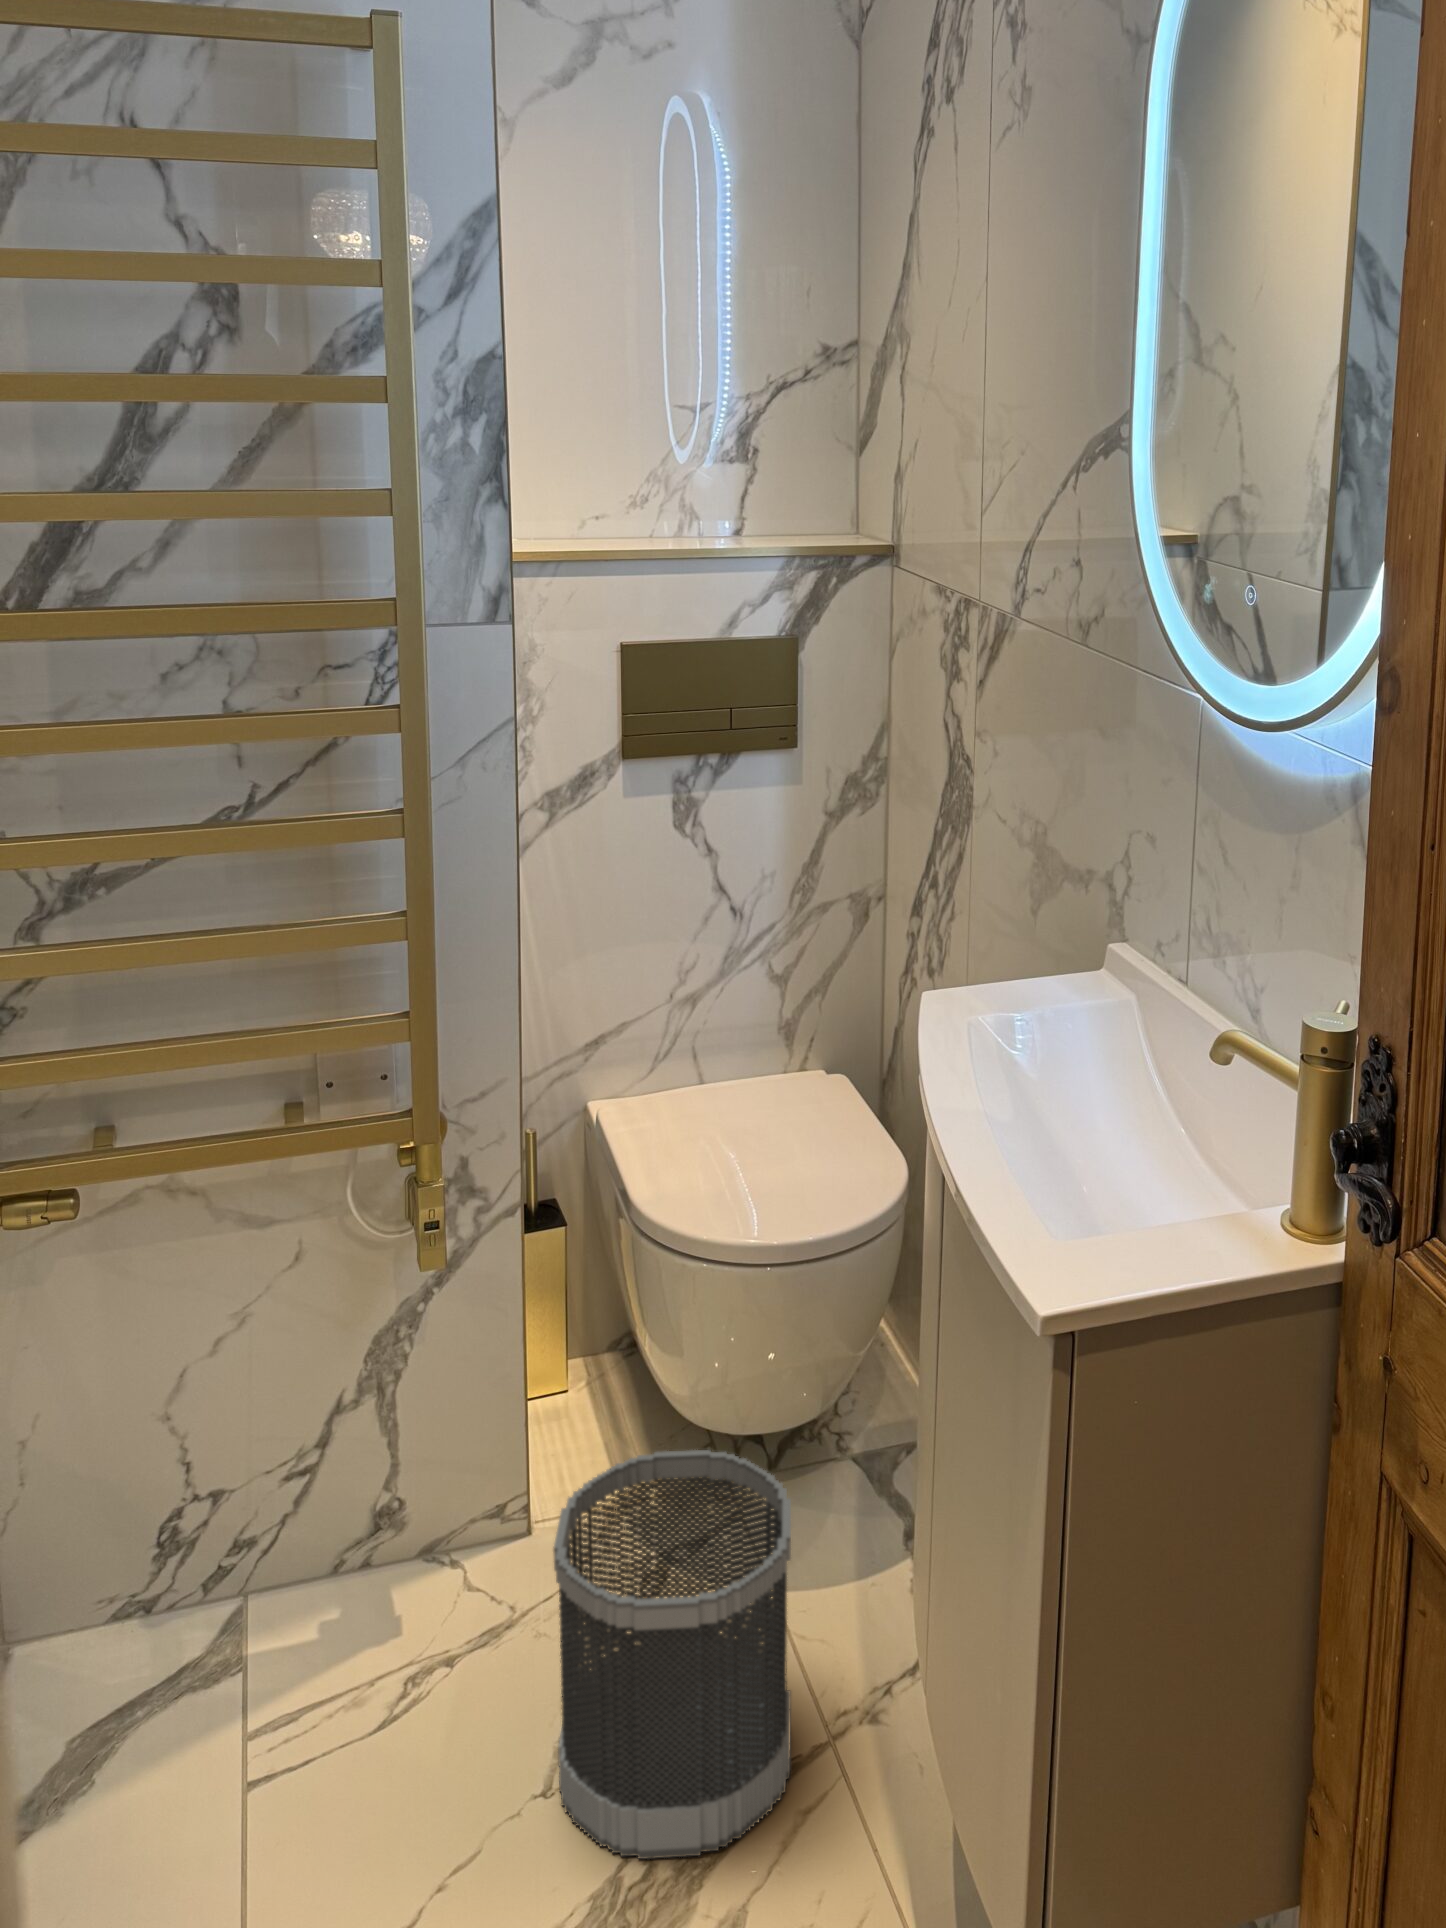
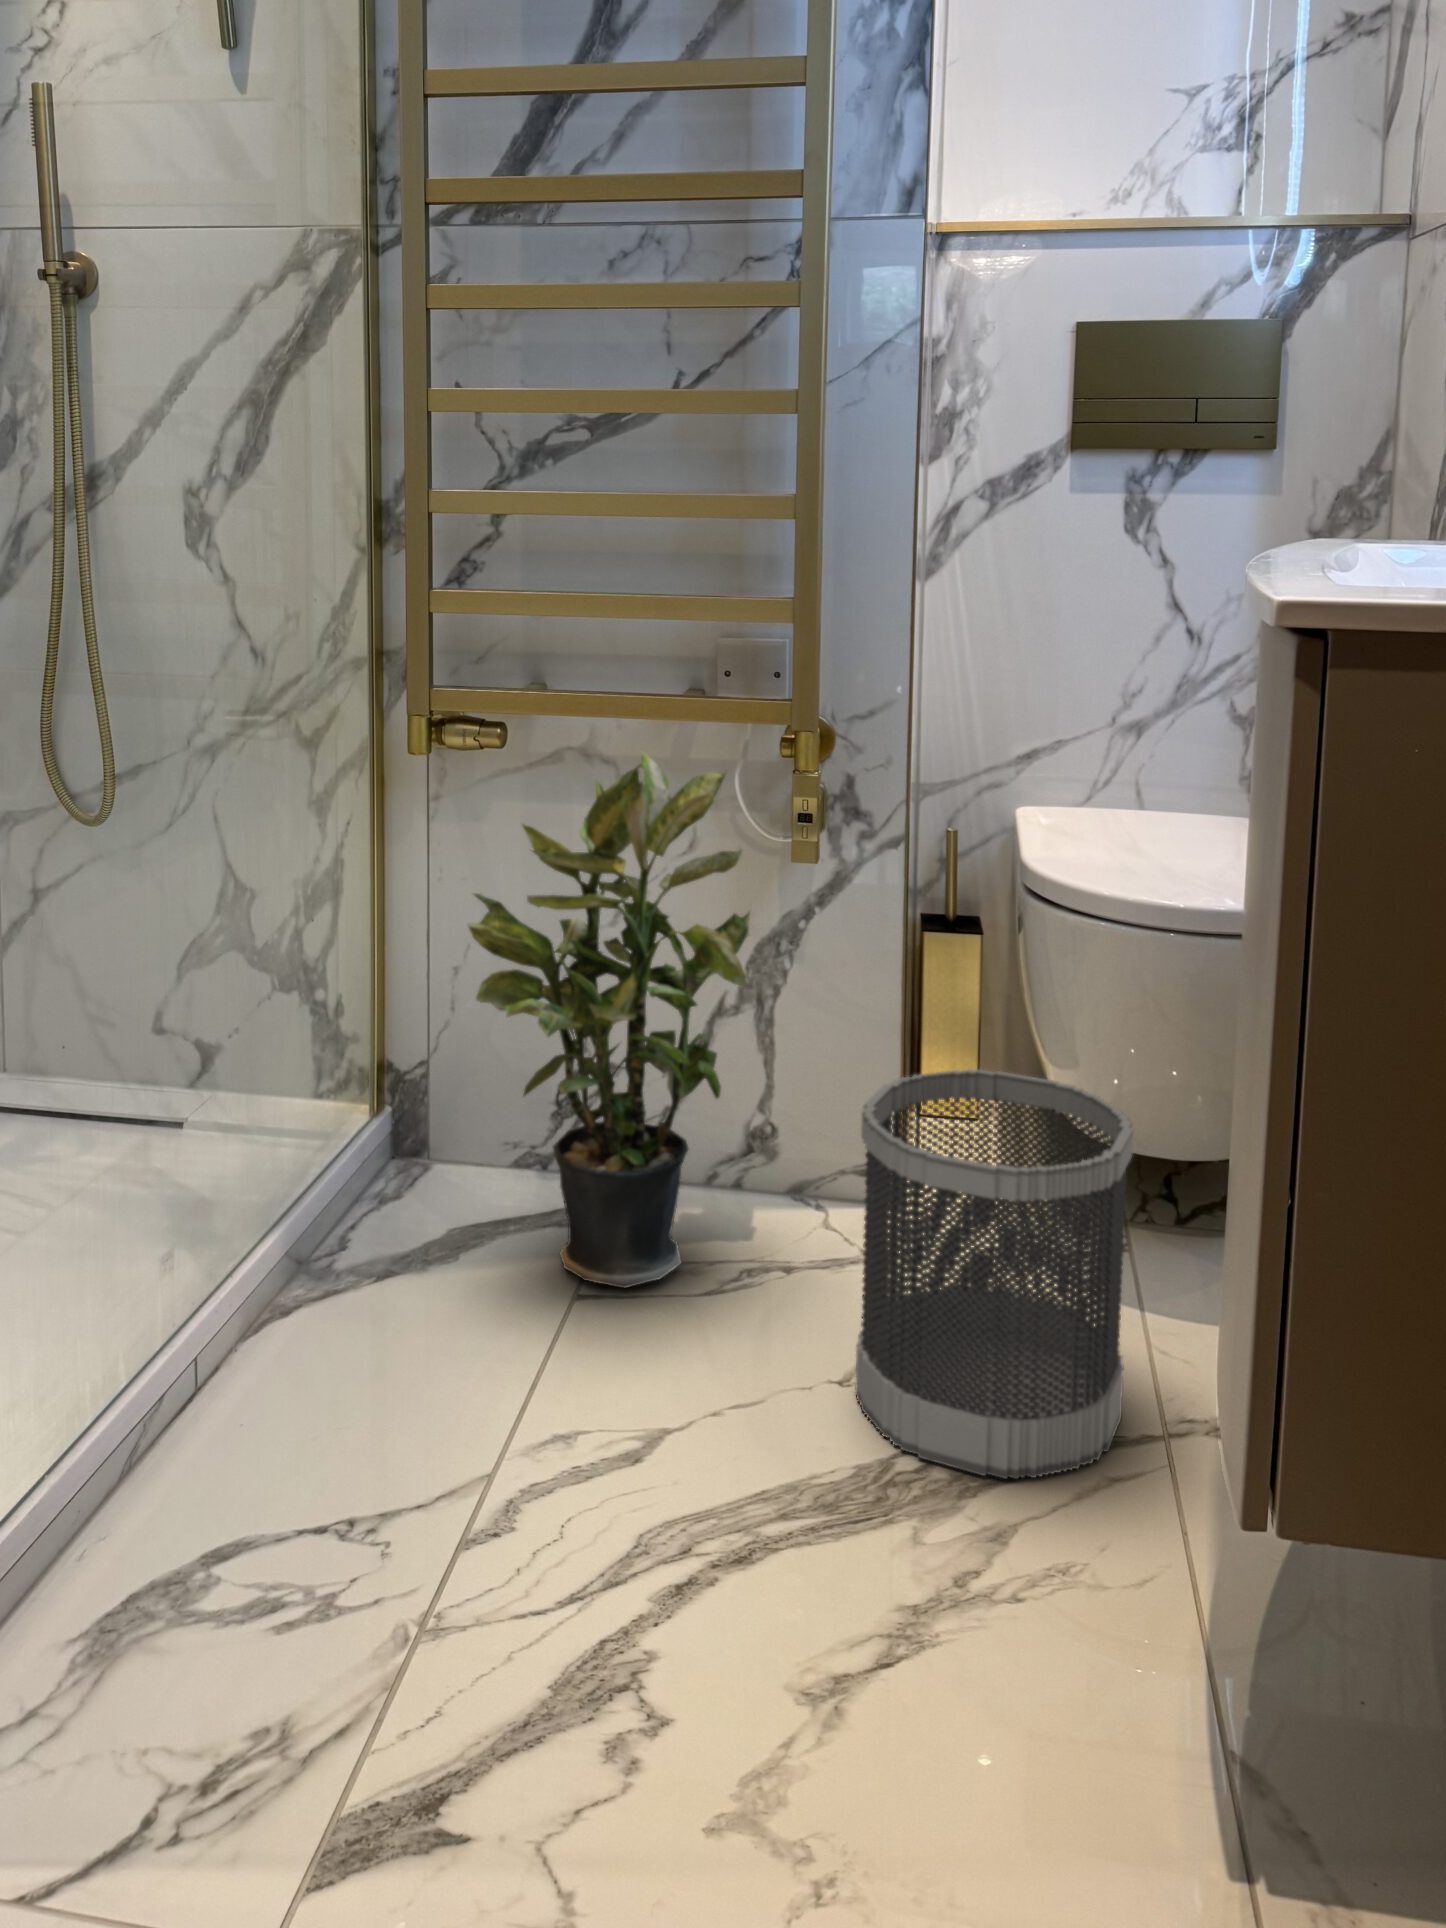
potted plant: none [77,1204,403,1765] -> present [468,752,750,1288]

